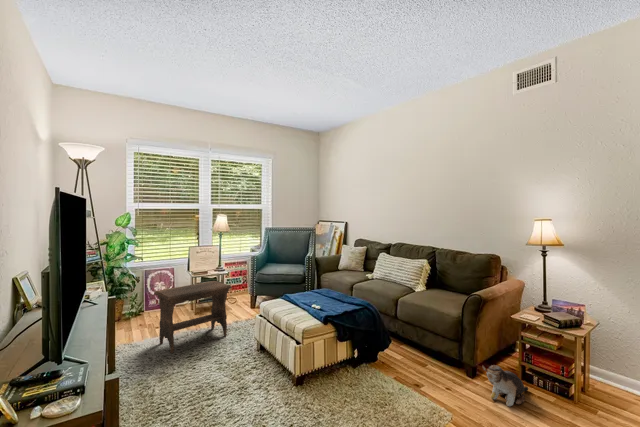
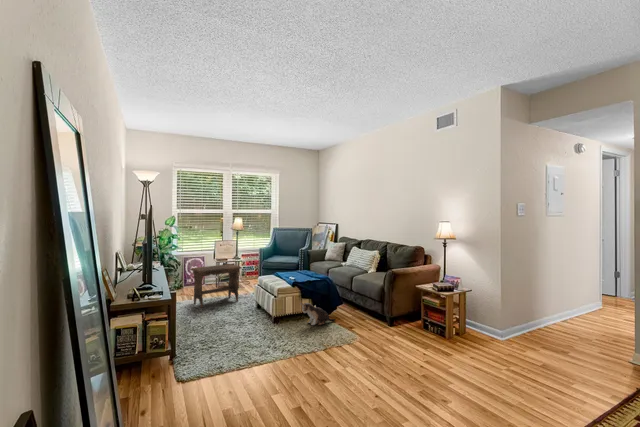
plush toy: present [482,365,528,406] -> present [300,303,335,325]

